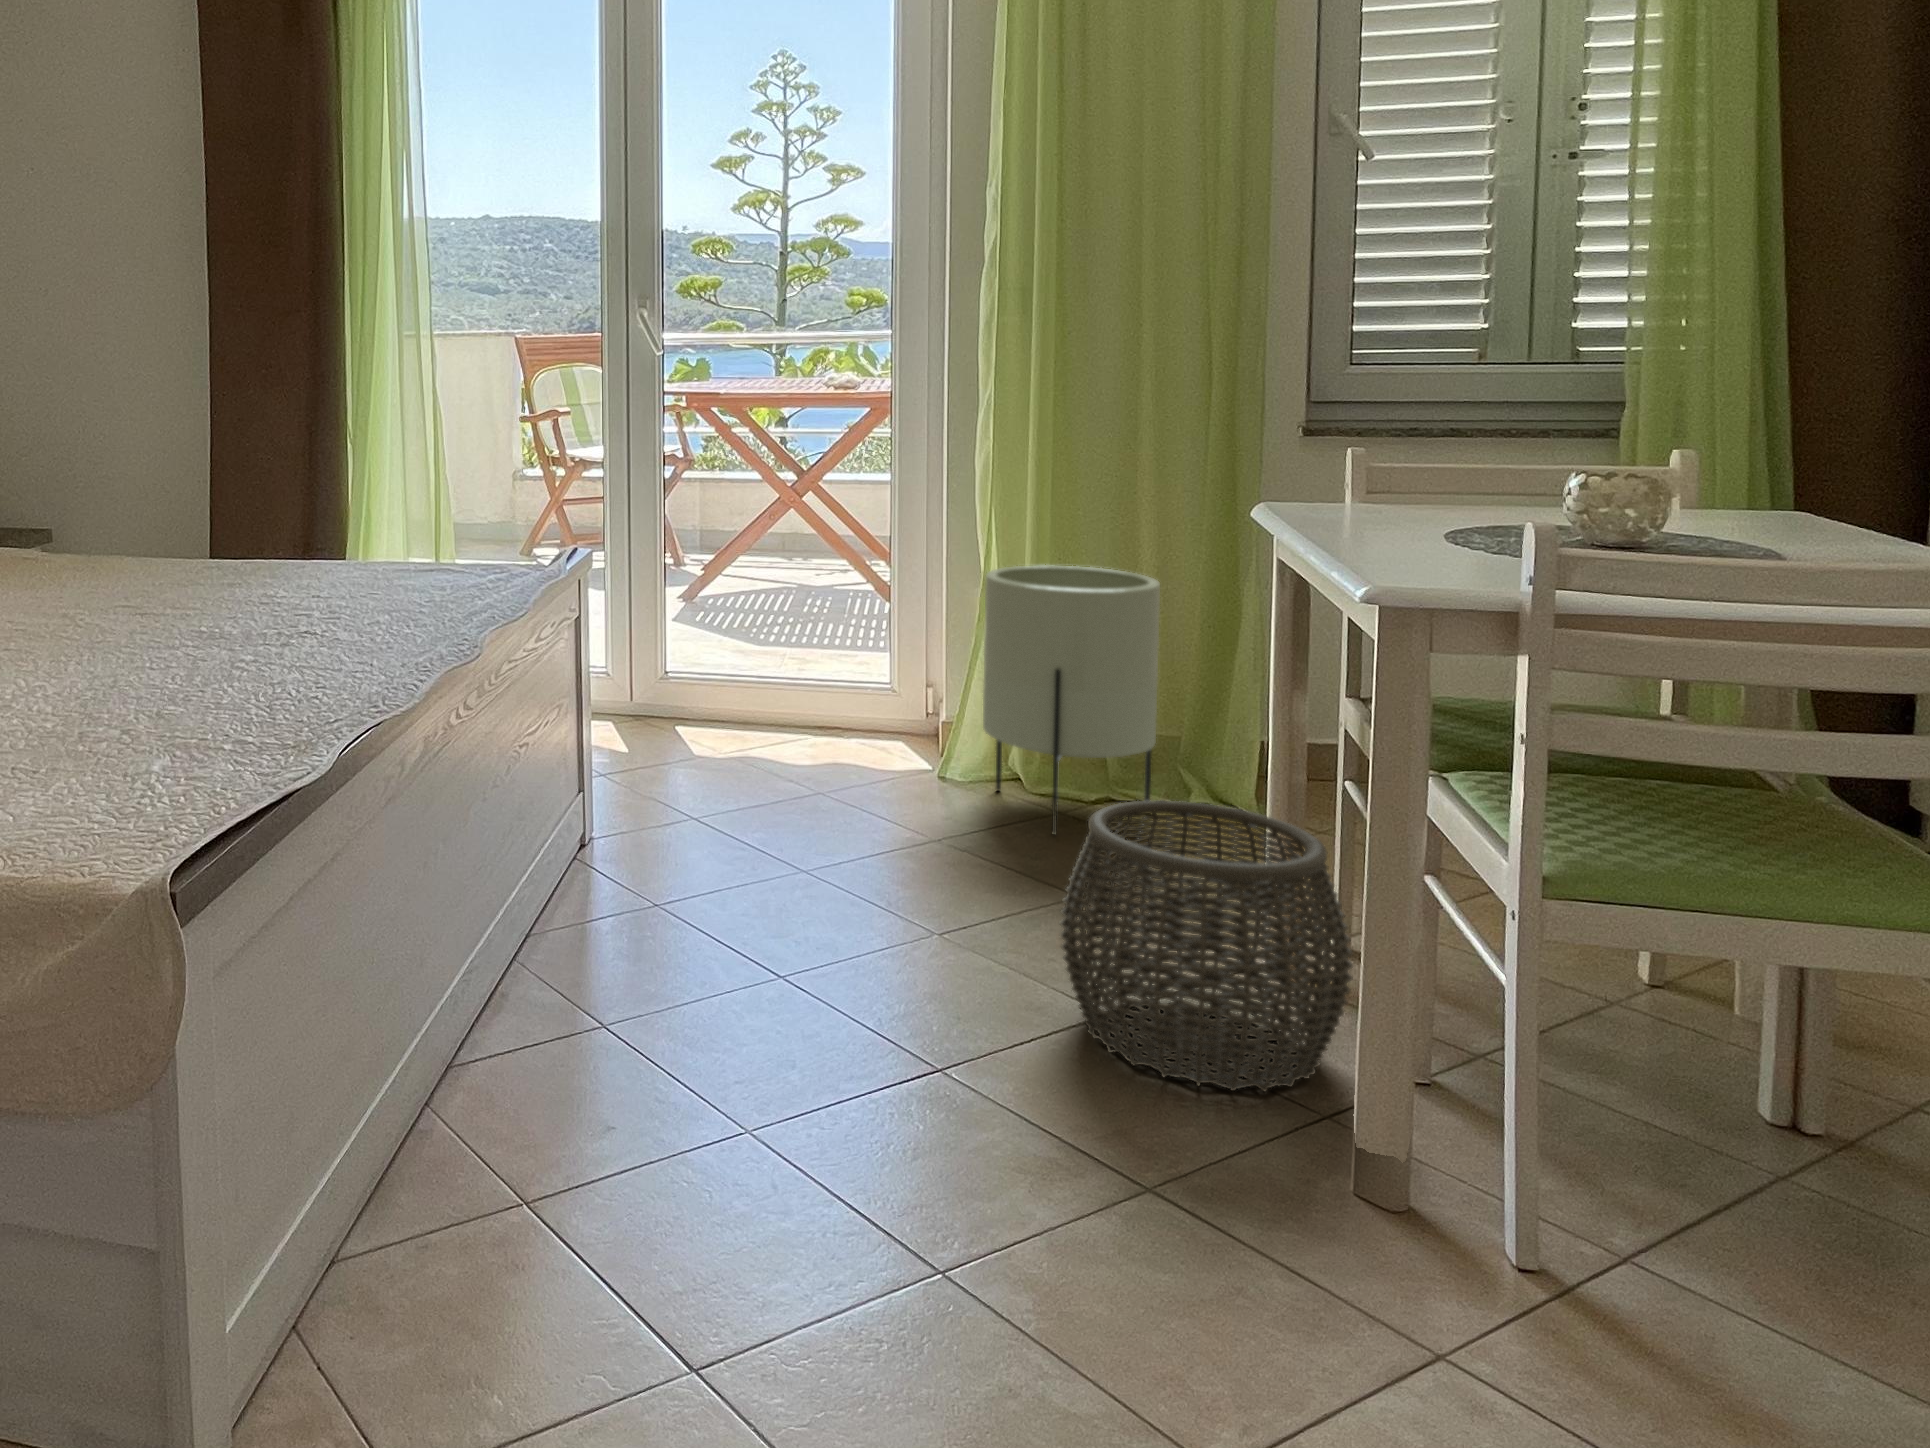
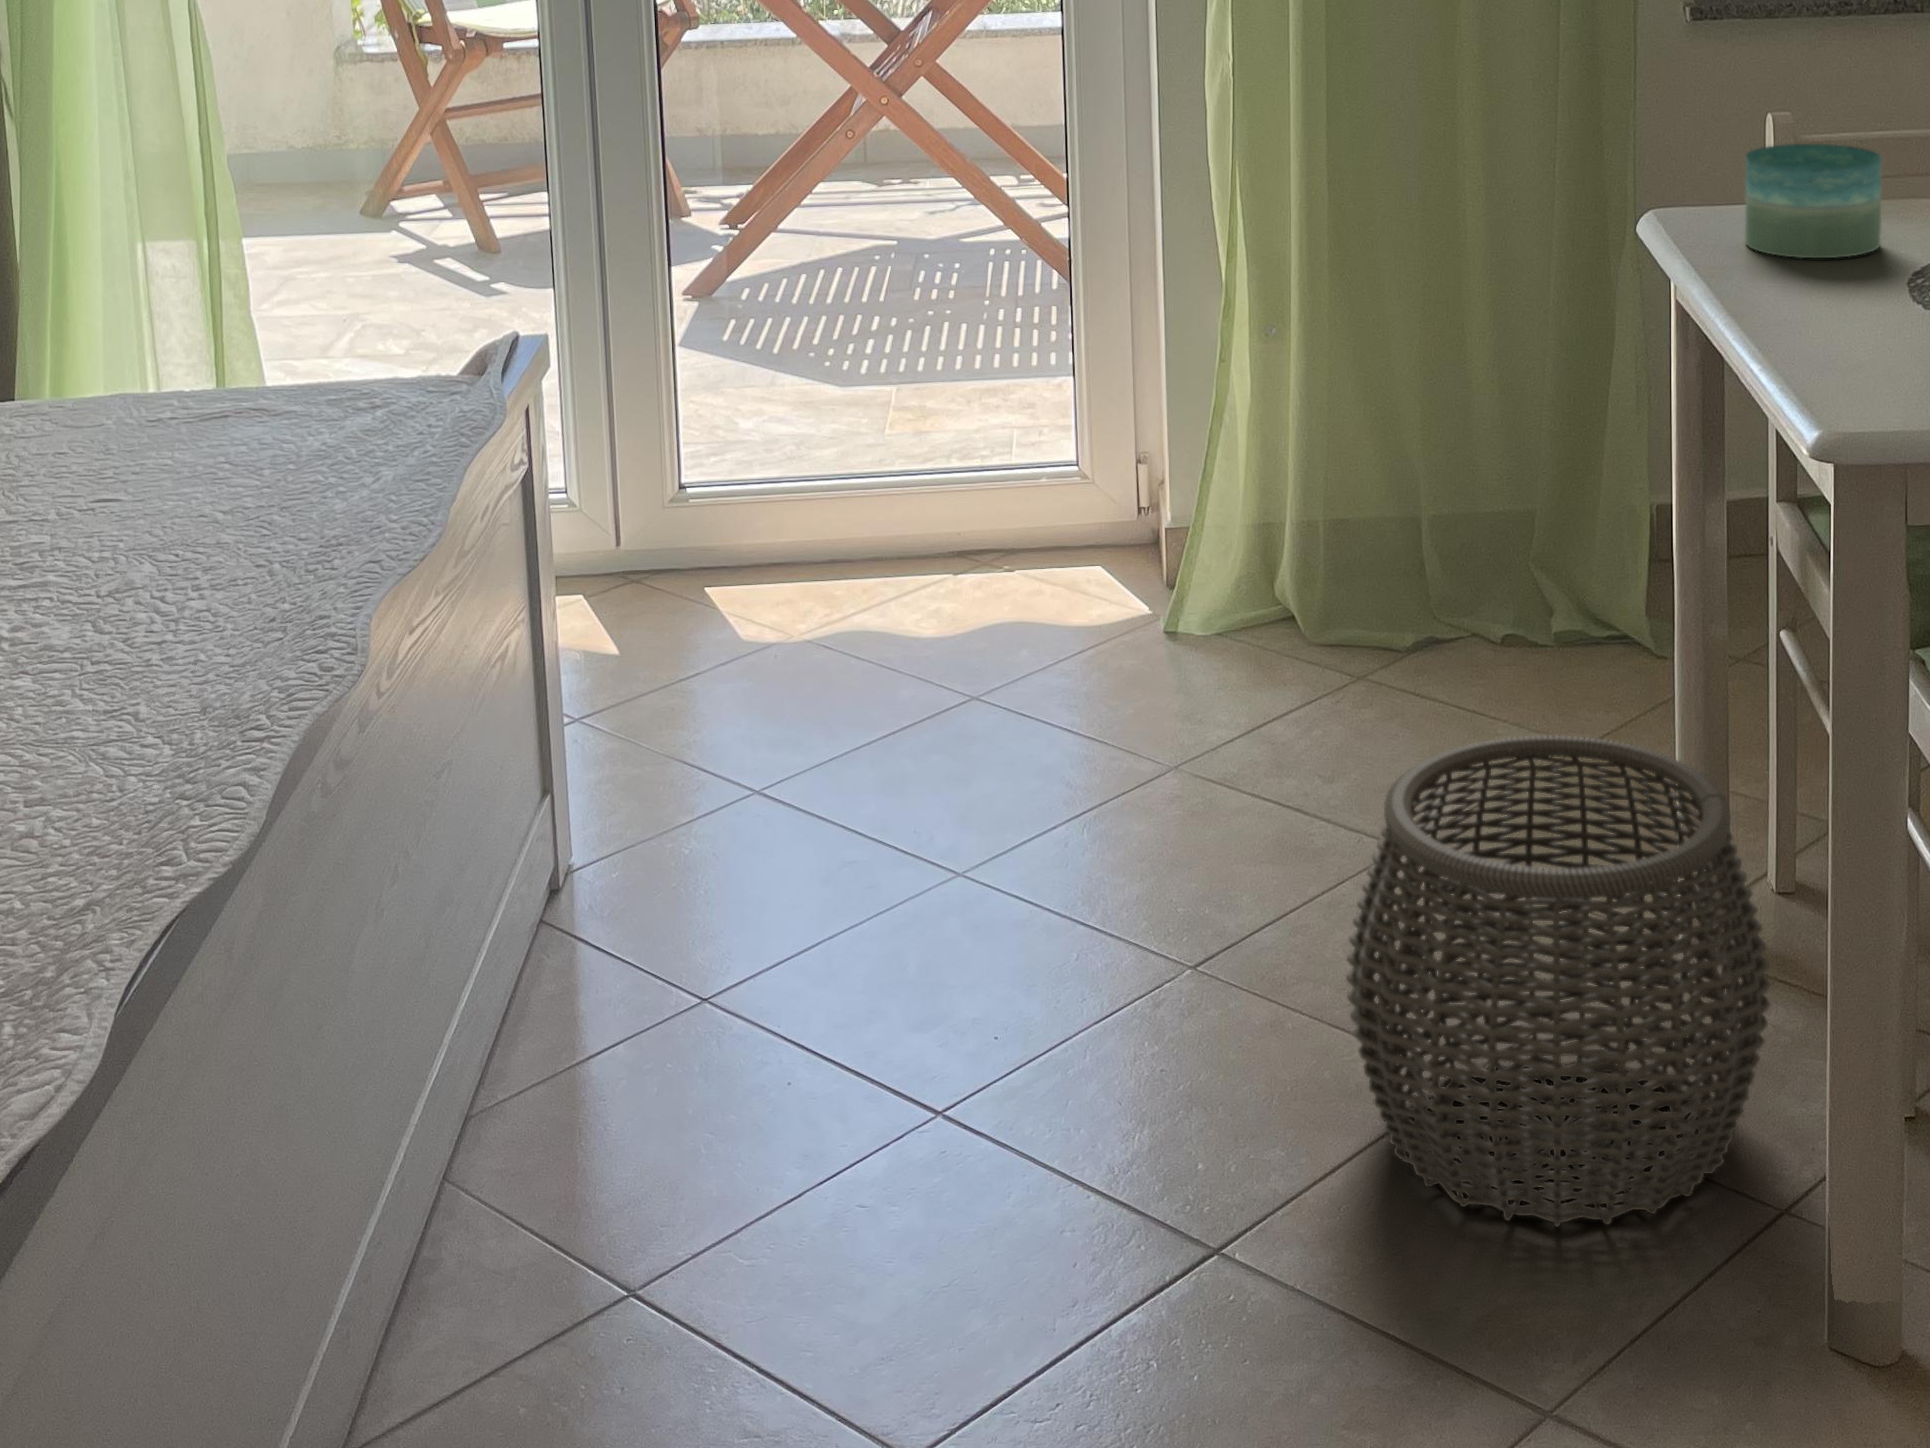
candle: none [1344,460,1447,524] -> present [1745,144,1881,258]
planter: present [983,565,1160,835] -> none [1228,264,1497,736]

